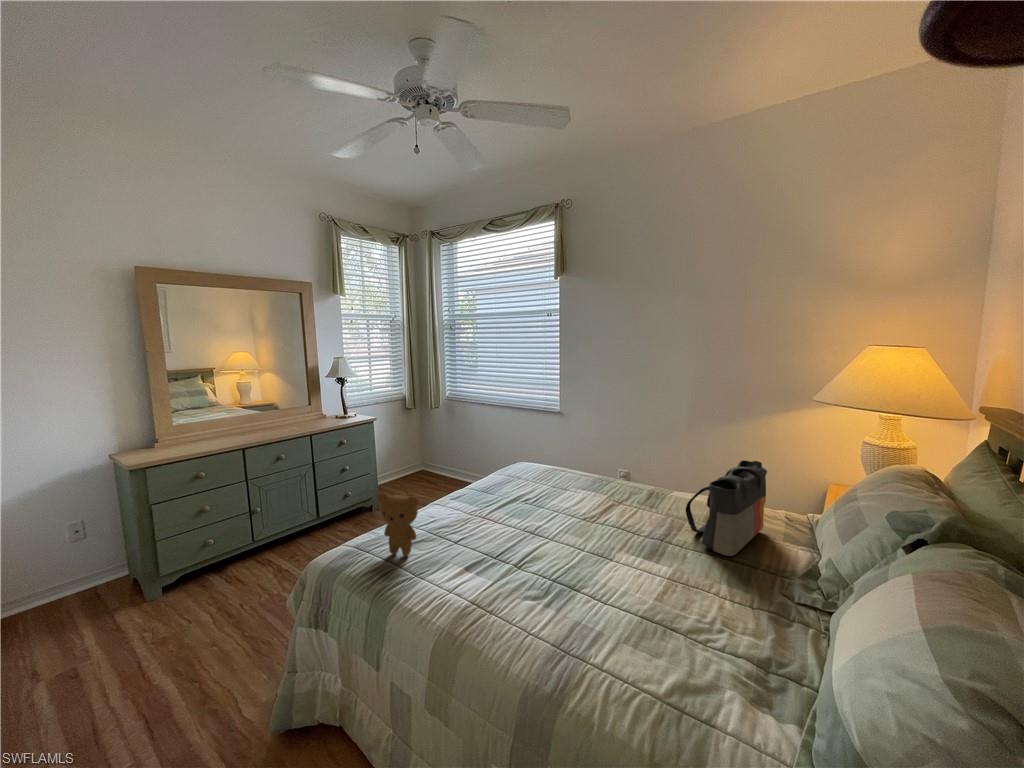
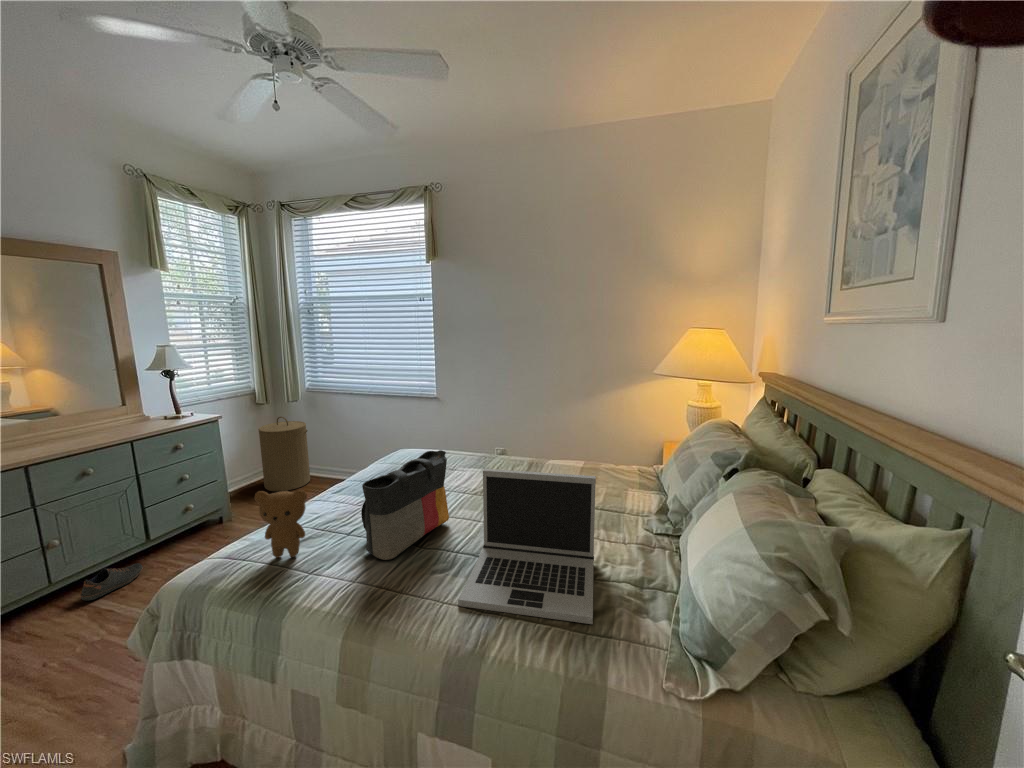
laundry hamper: none [406,420,446,487] -> present [258,417,310,491]
tote bag: present [686,460,767,556] -> present [361,450,449,560]
laptop: none [543,497,712,704] -> present [458,469,596,624]
shoe: none [273,534,315,558] -> present [81,563,143,601]

